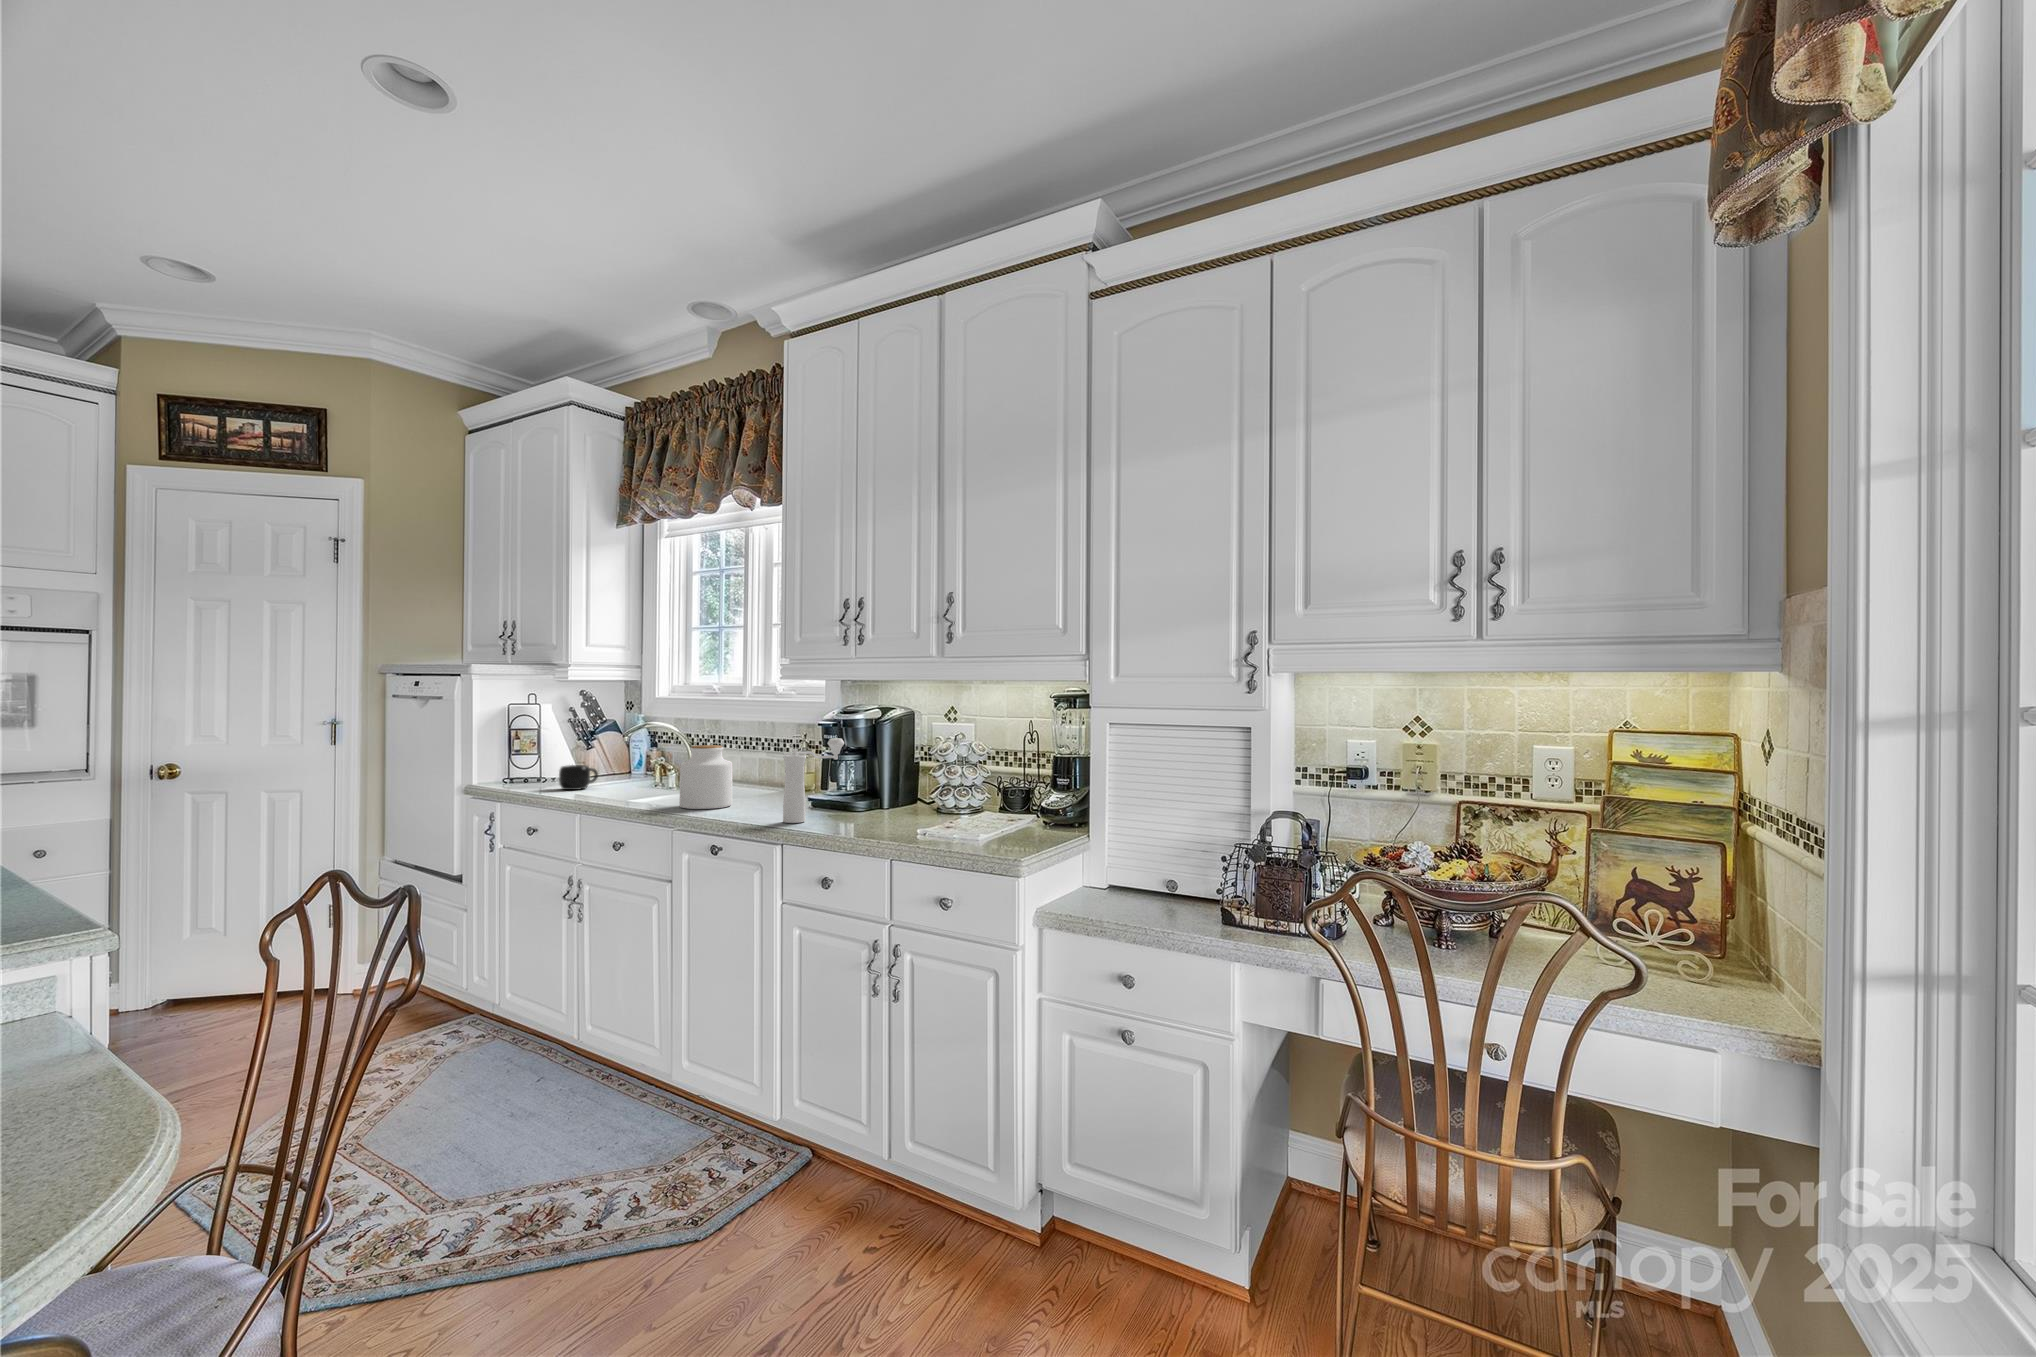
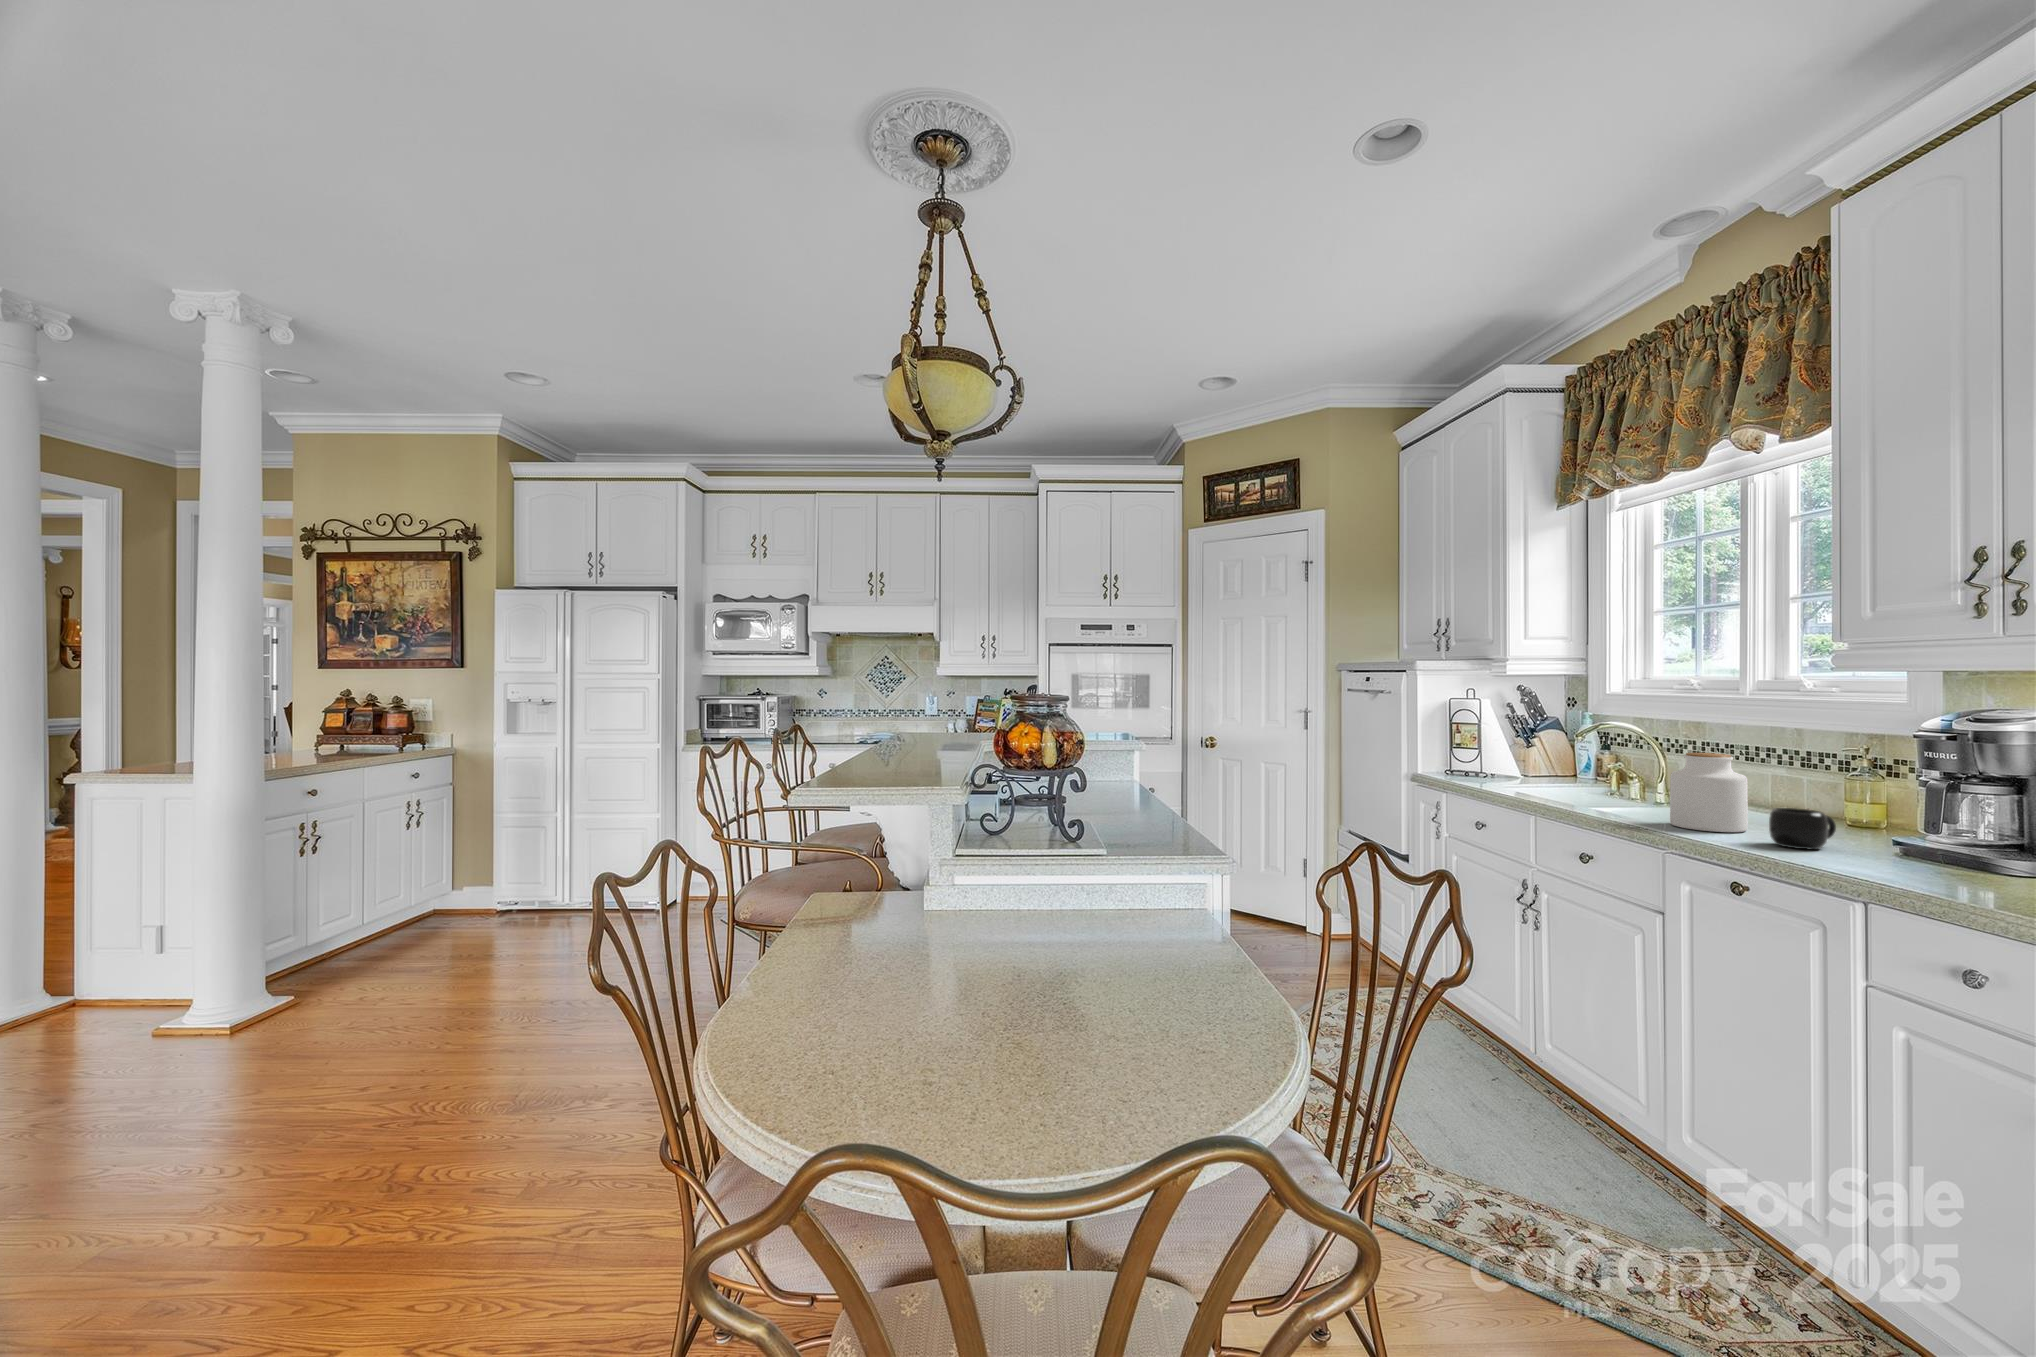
pepper mill: present [783,738,844,823] -> none [1853,756,1970,870]
mug: present [559,765,598,790] -> present [1769,808,1836,850]

